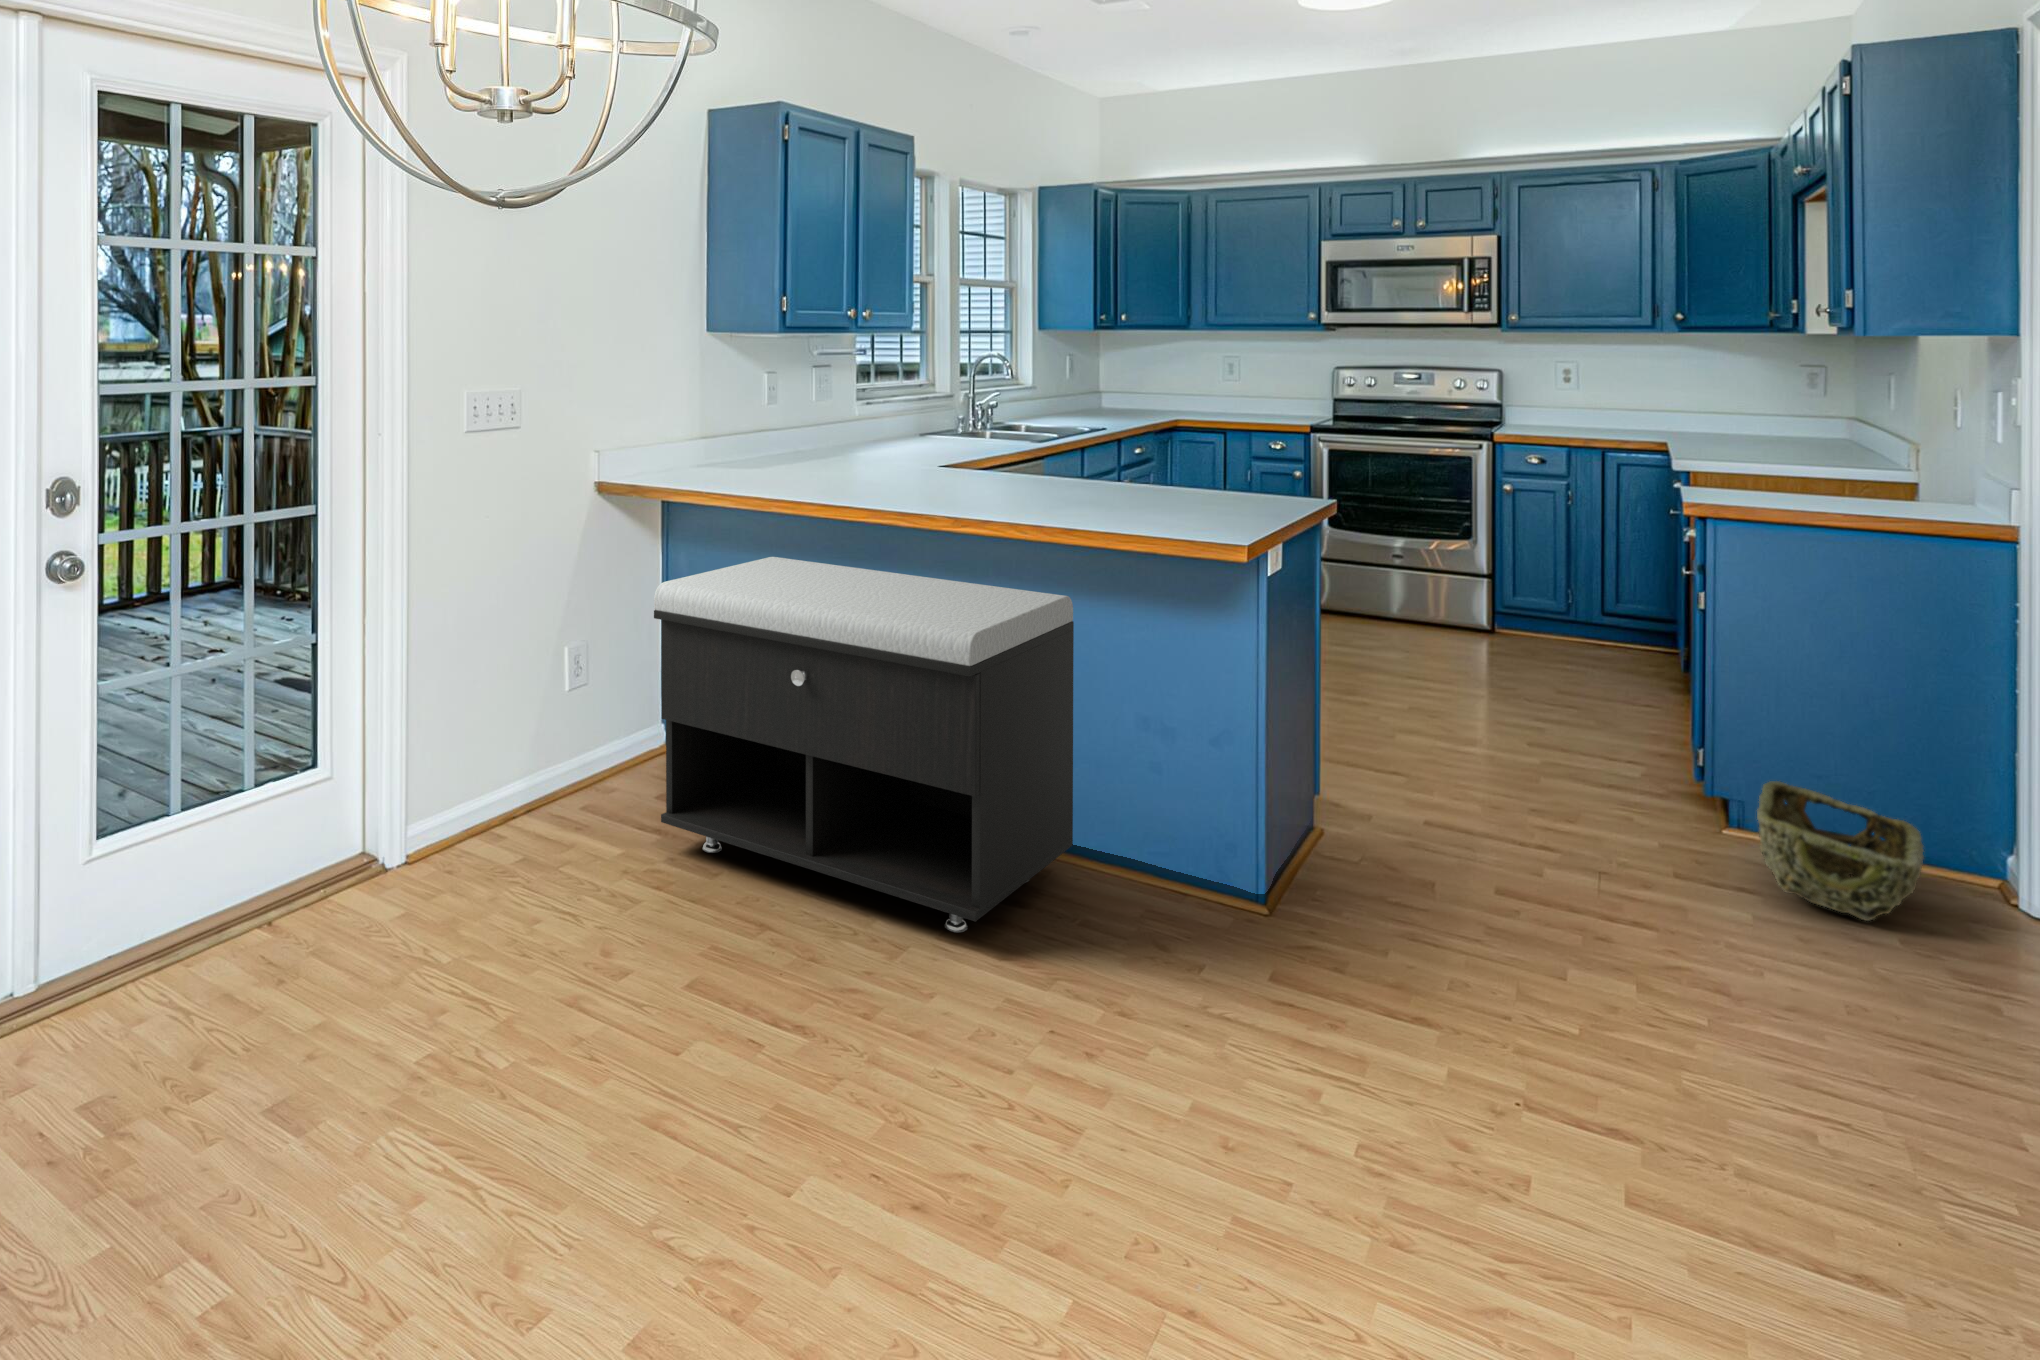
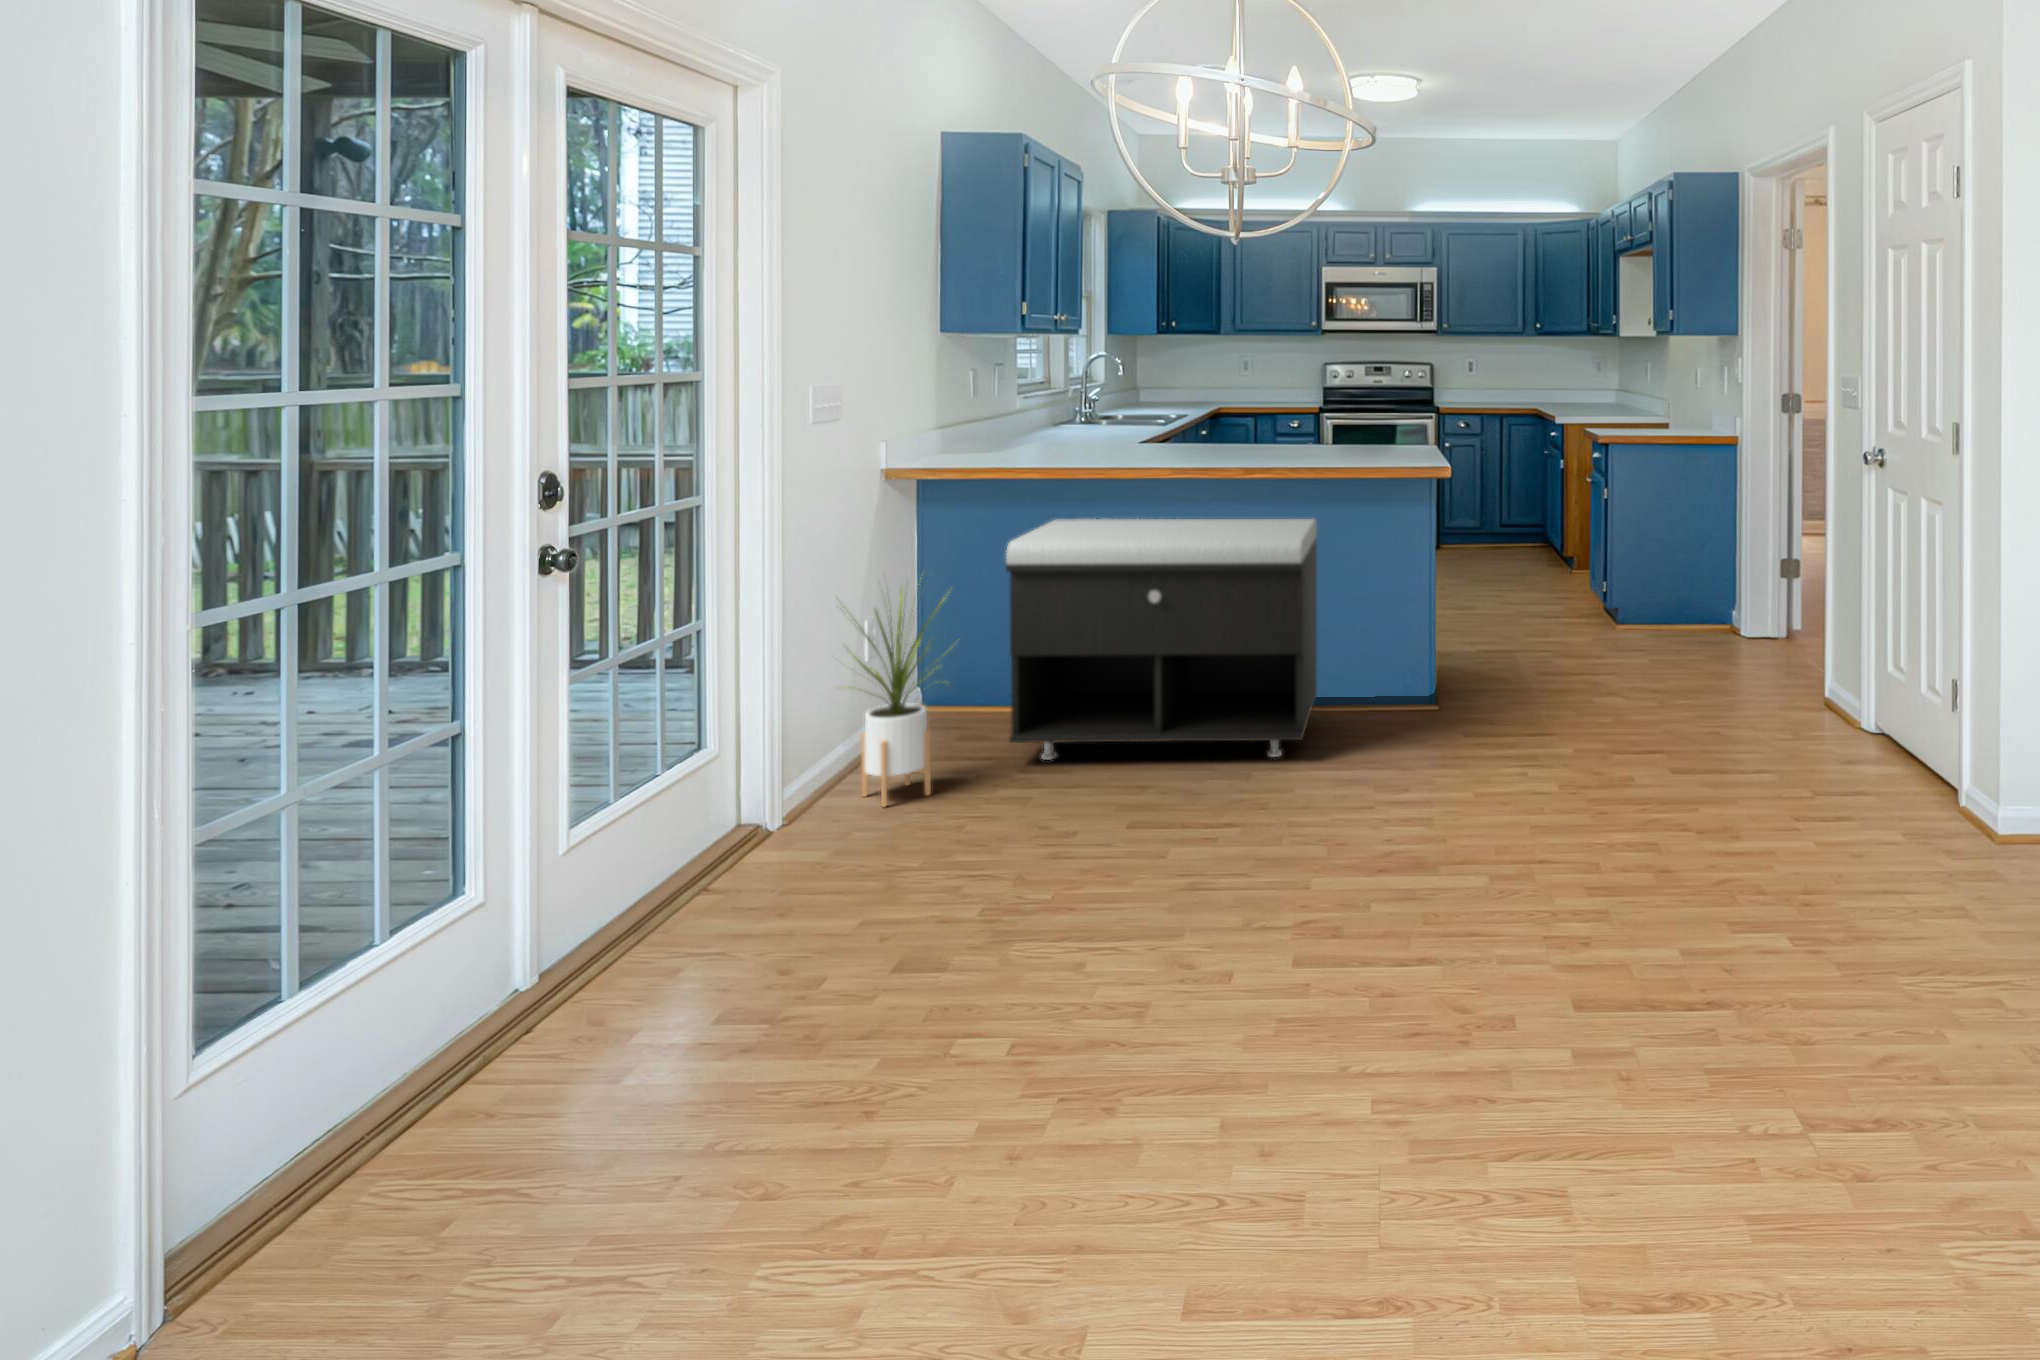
house plant: none [464,600,600,869] -> present [843,587,952,807]
woven basket: present [1757,781,1924,921] -> none [1643,590,1719,650]

